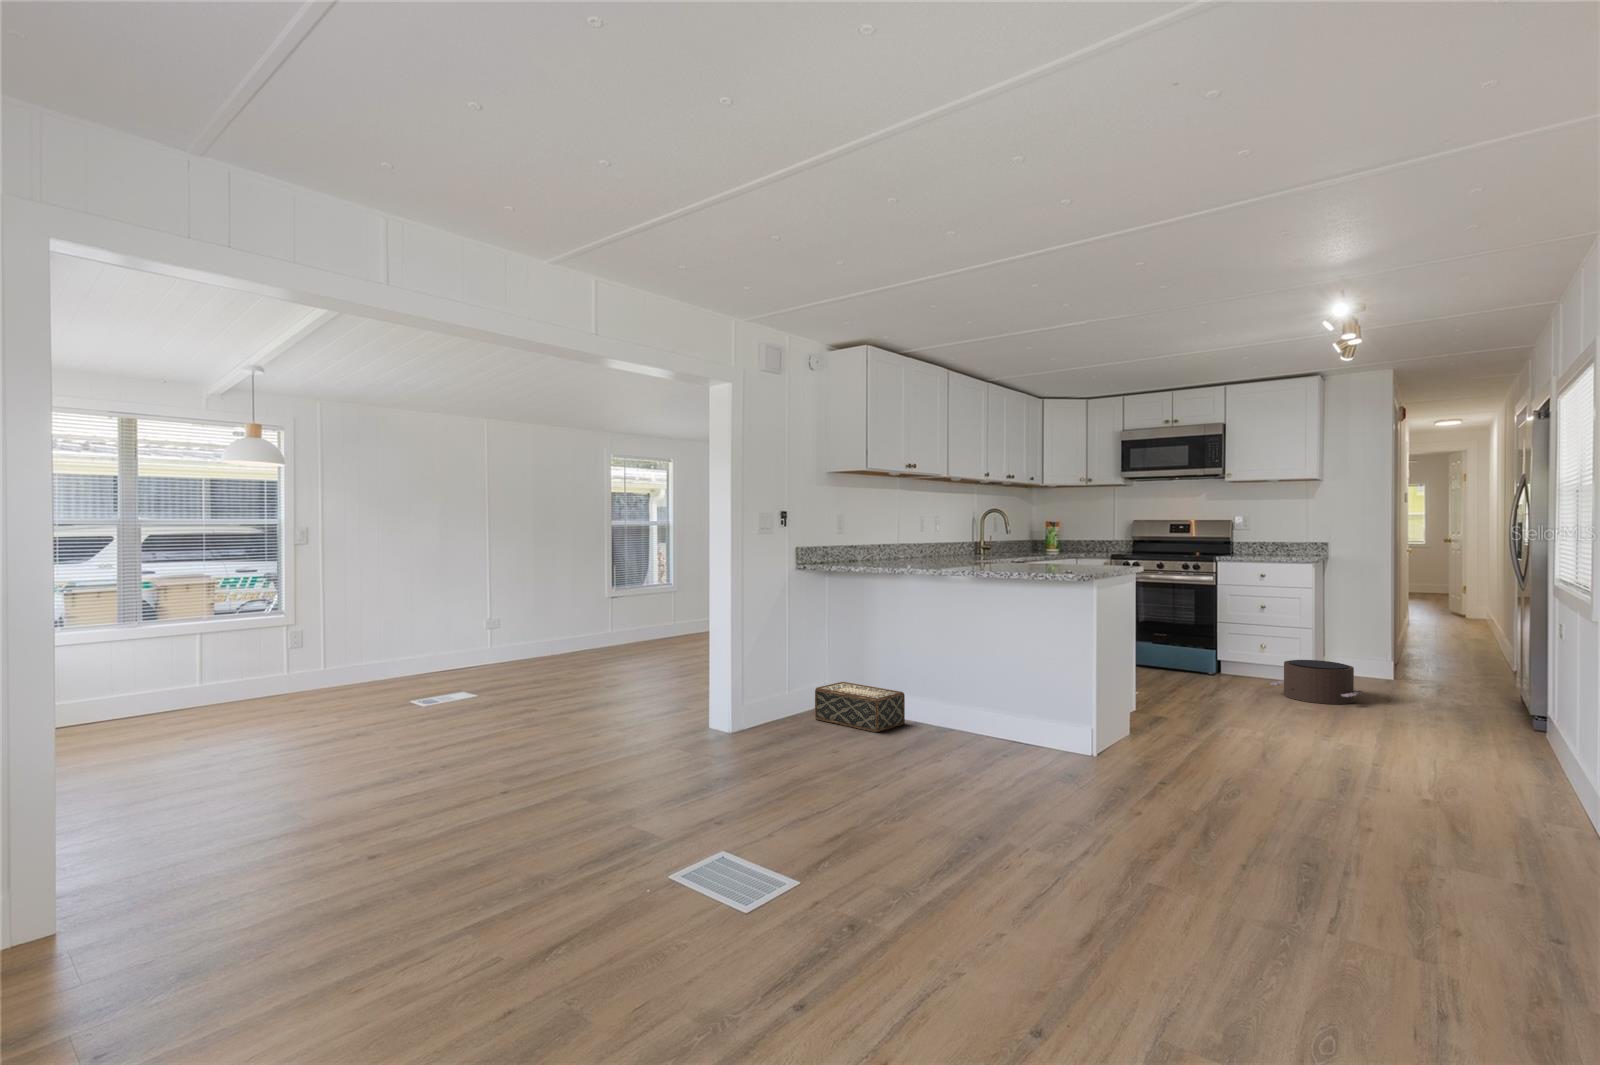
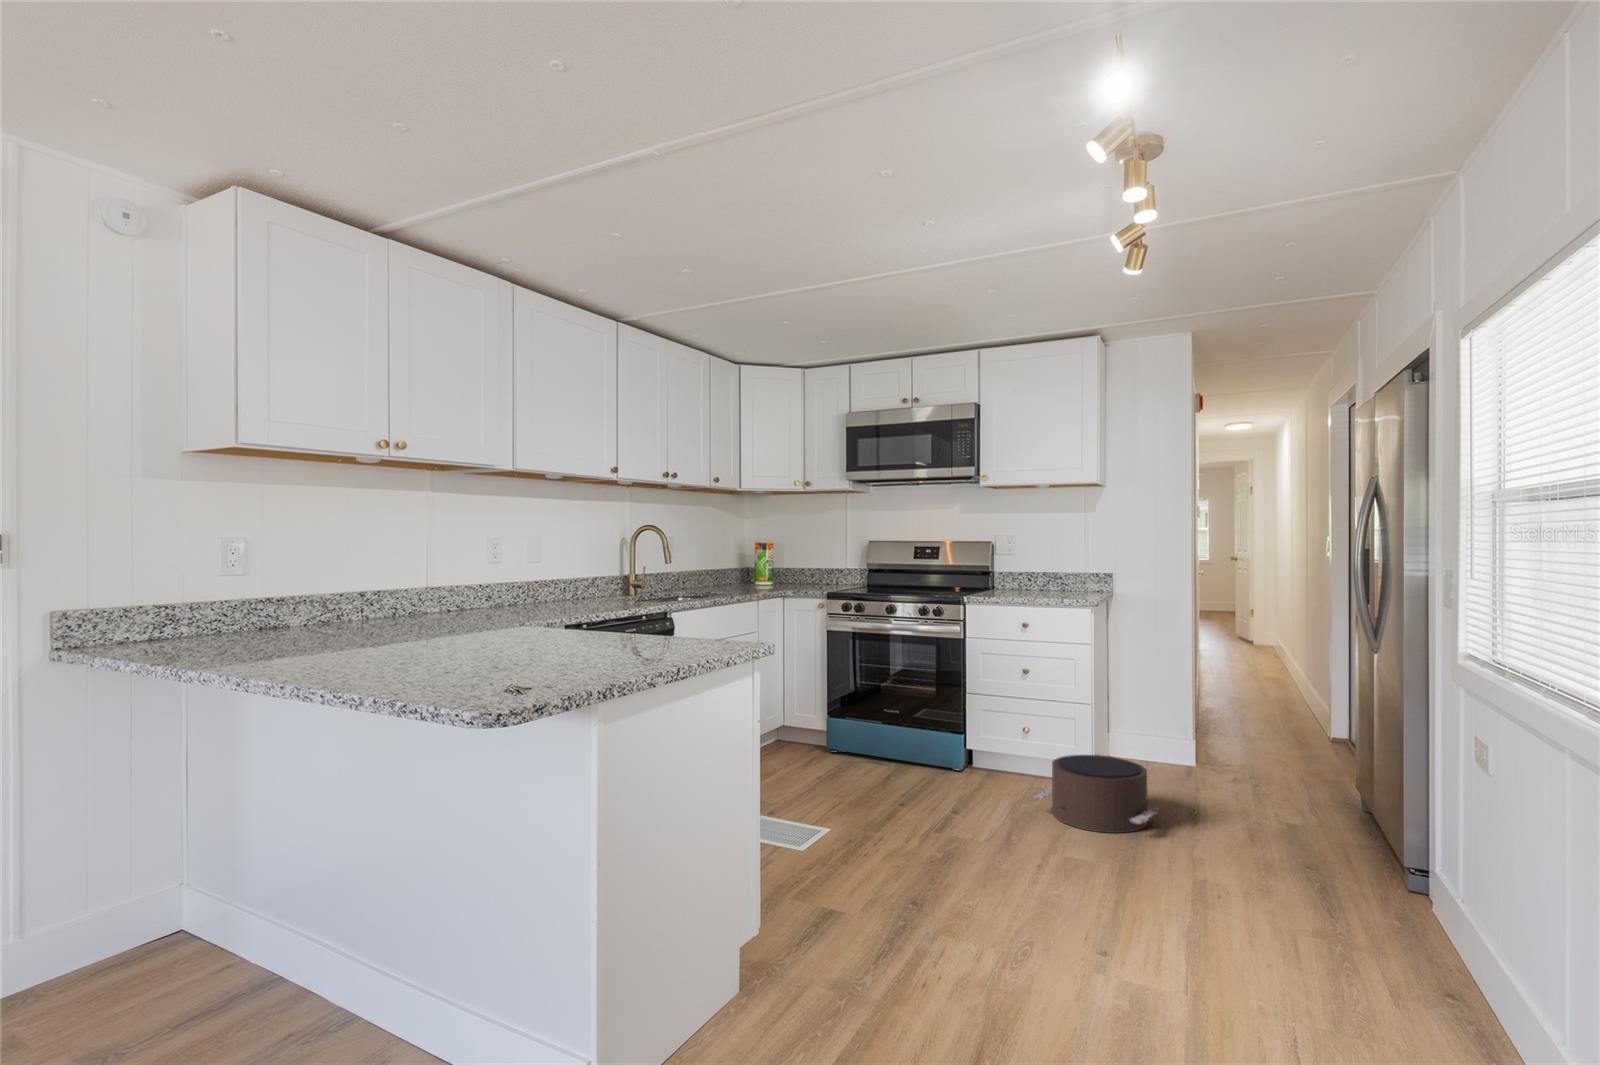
woven basket: present [815,682,905,732] -> none [155,872,340,1014]

